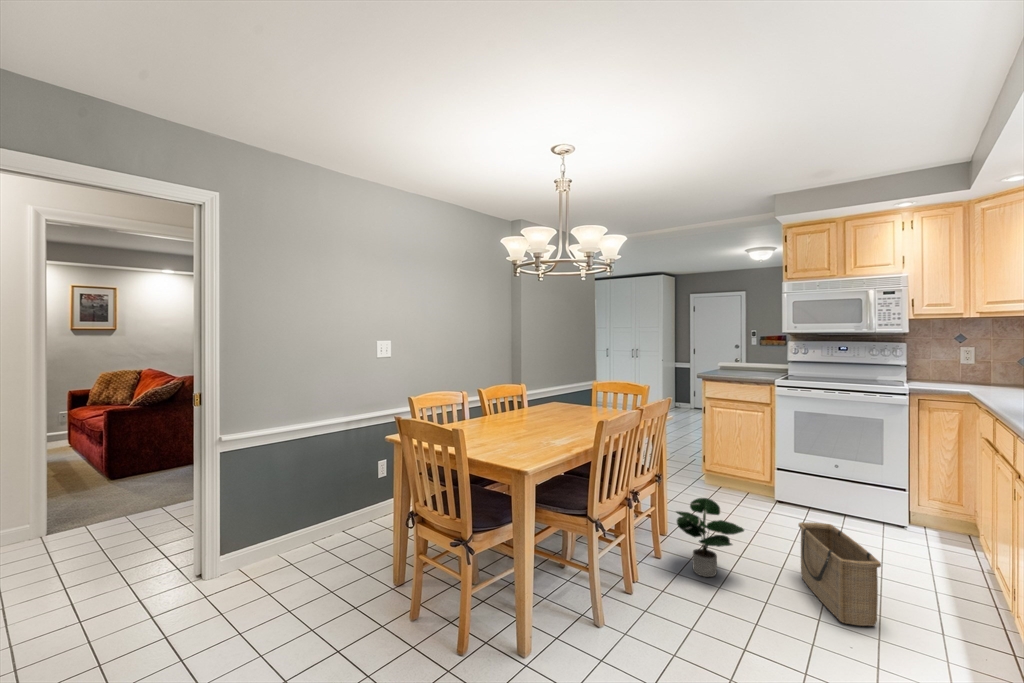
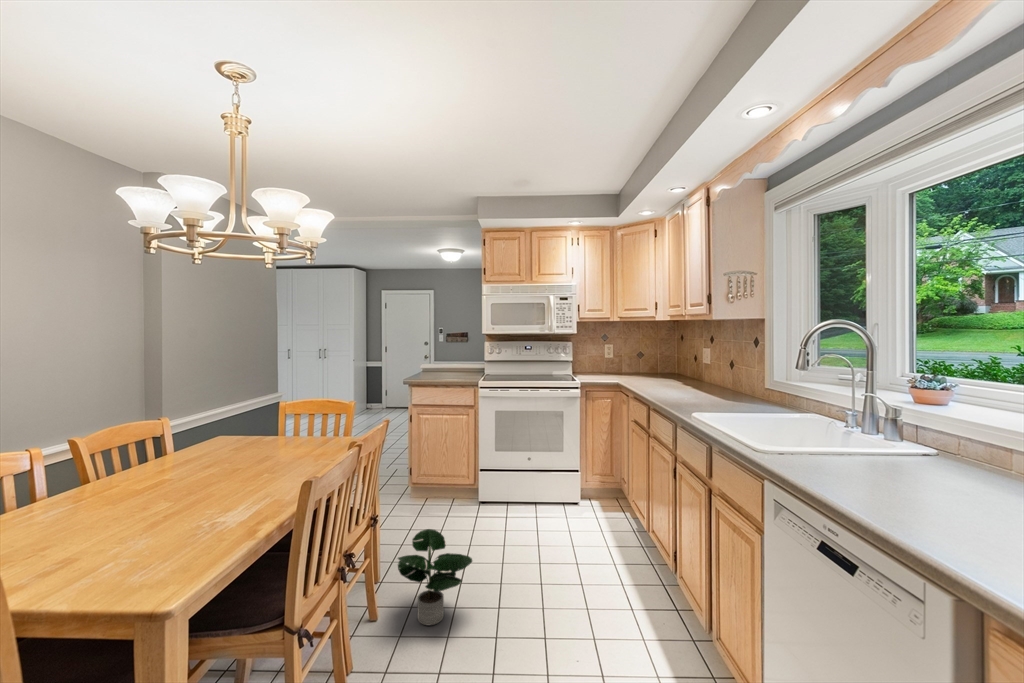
basket: present [799,523,881,626] -> none [517,528,594,633]

